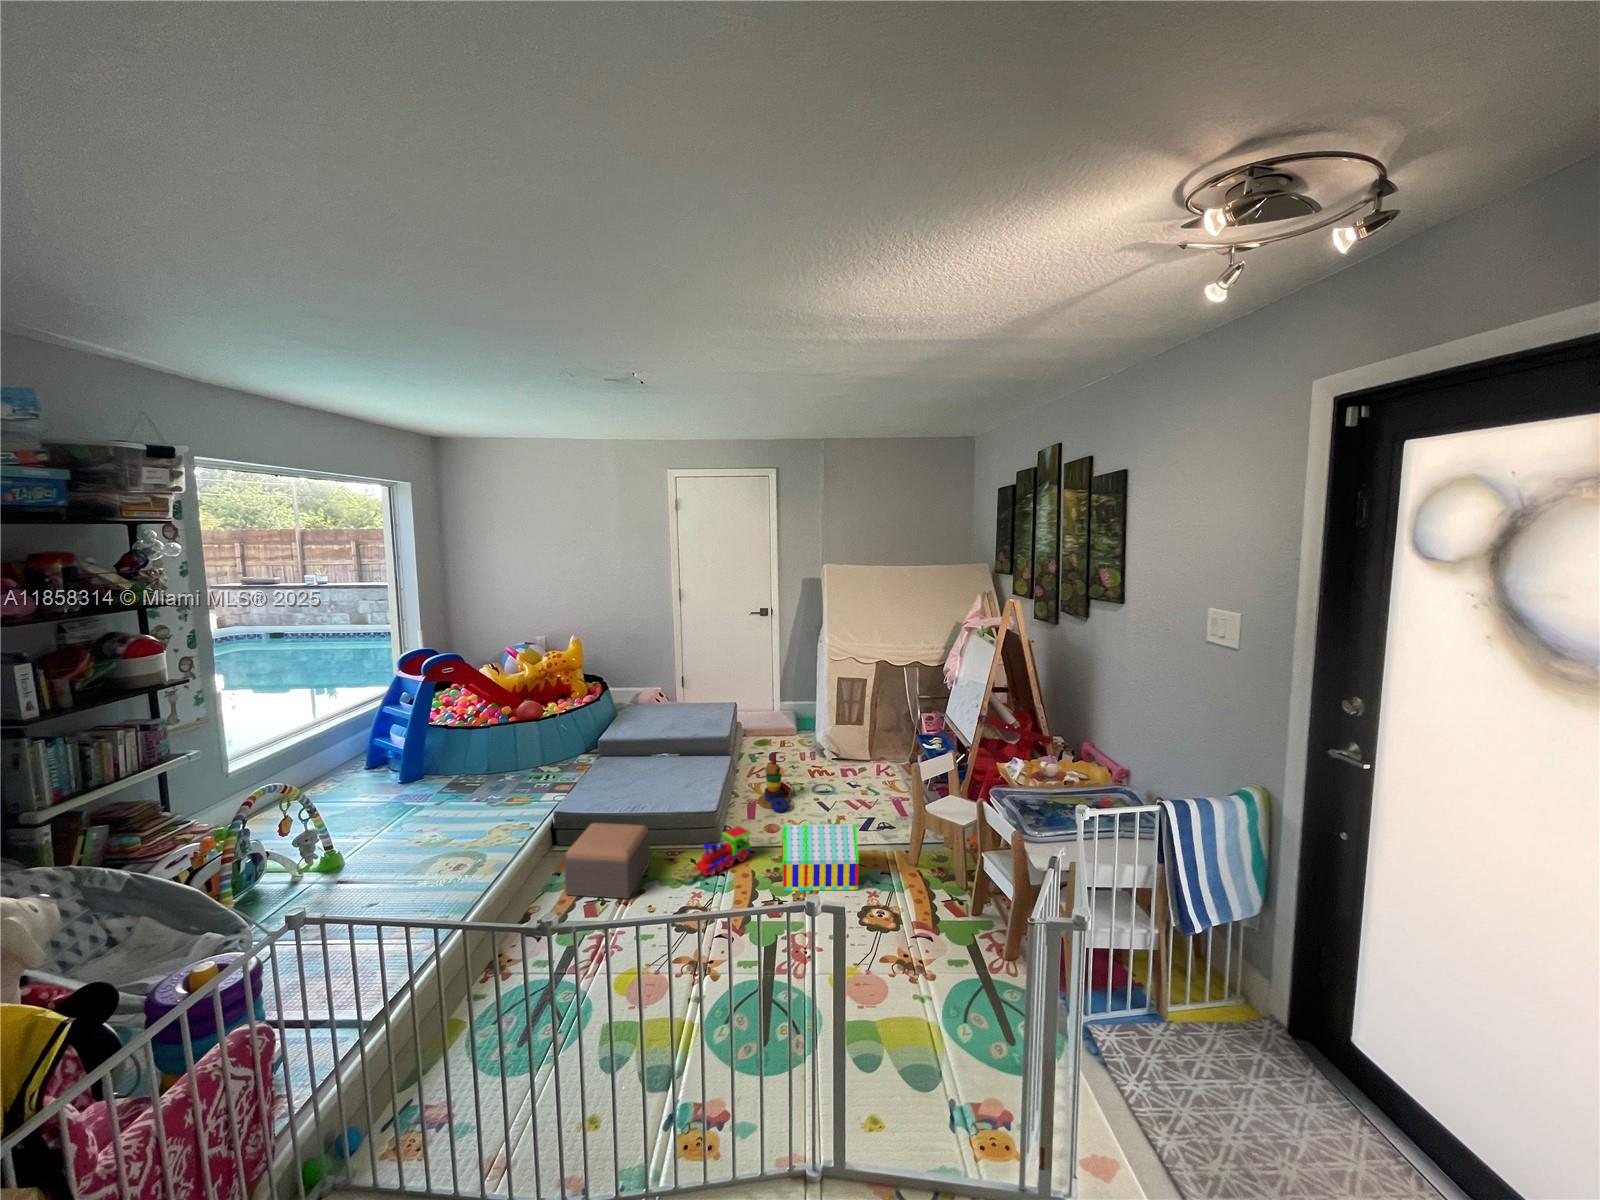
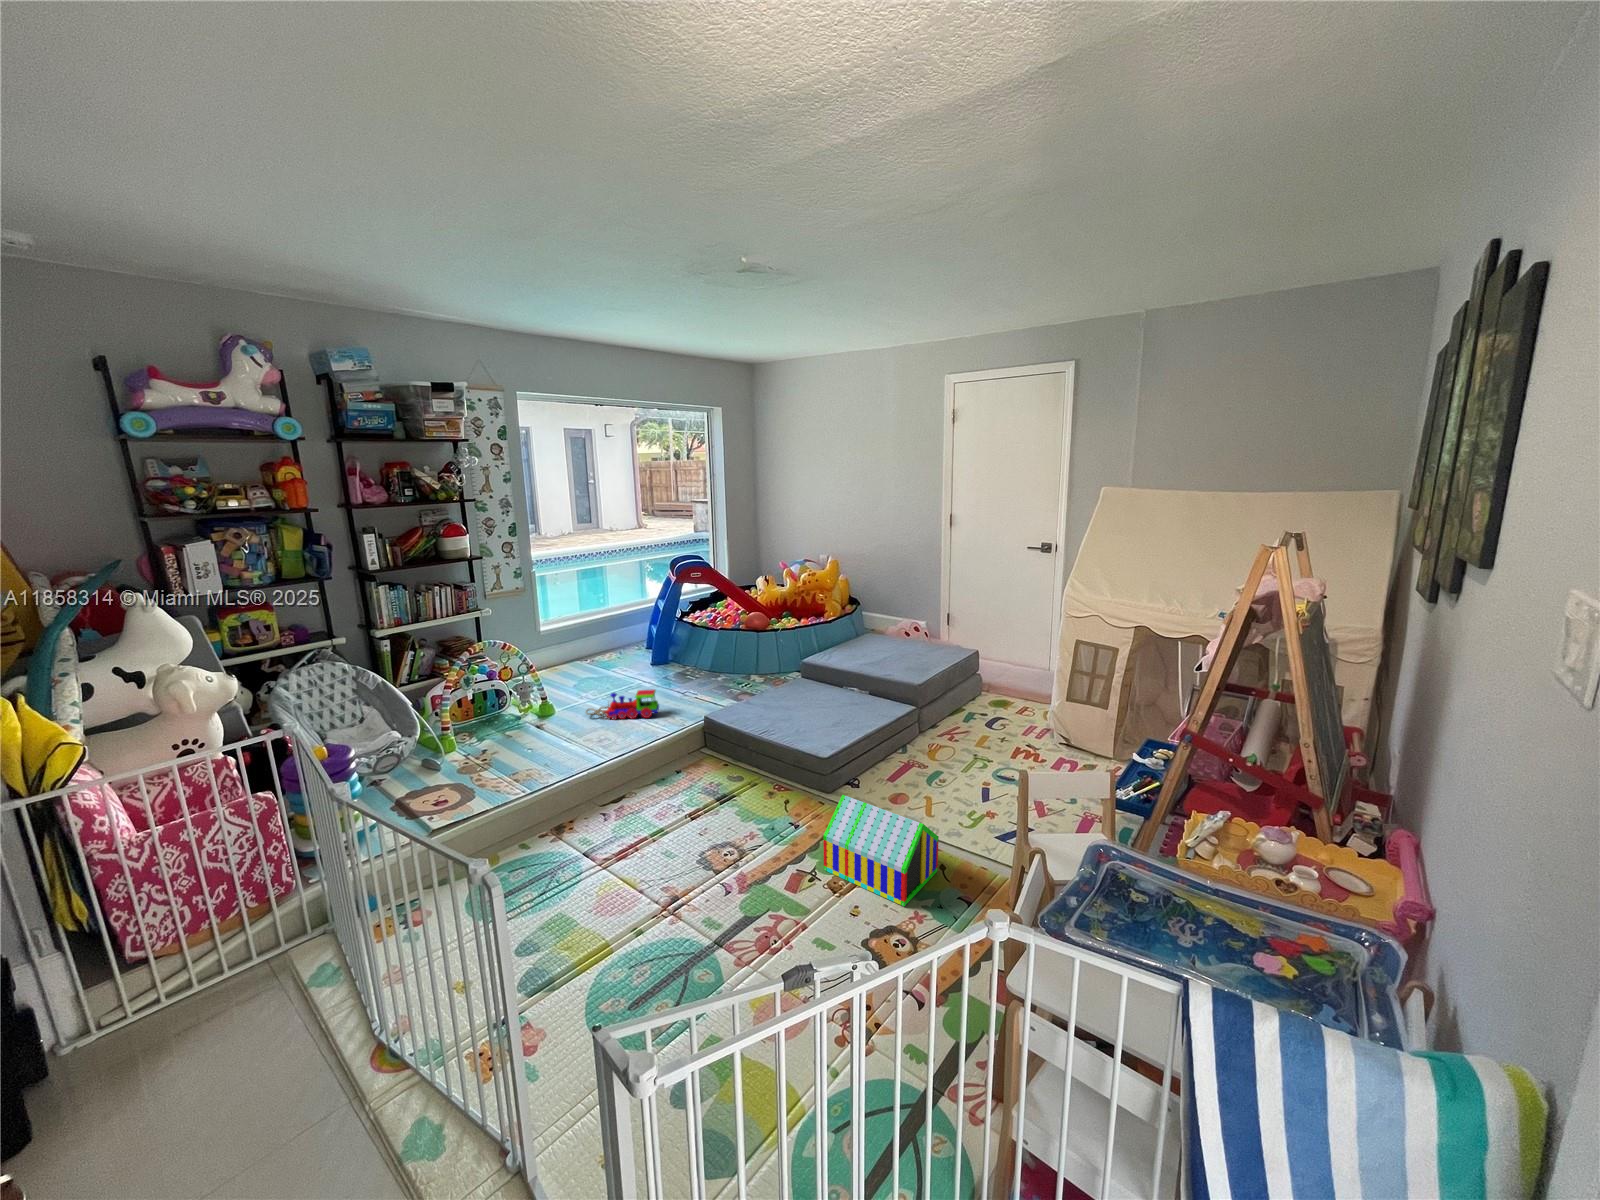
stacking toy: present [758,754,791,813] -> none [912,714,958,786]
footstool: present [564,823,650,899] -> none [649,735,740,816]
toy train: present [671,826,752,880] -> present [586,690,659,719]

